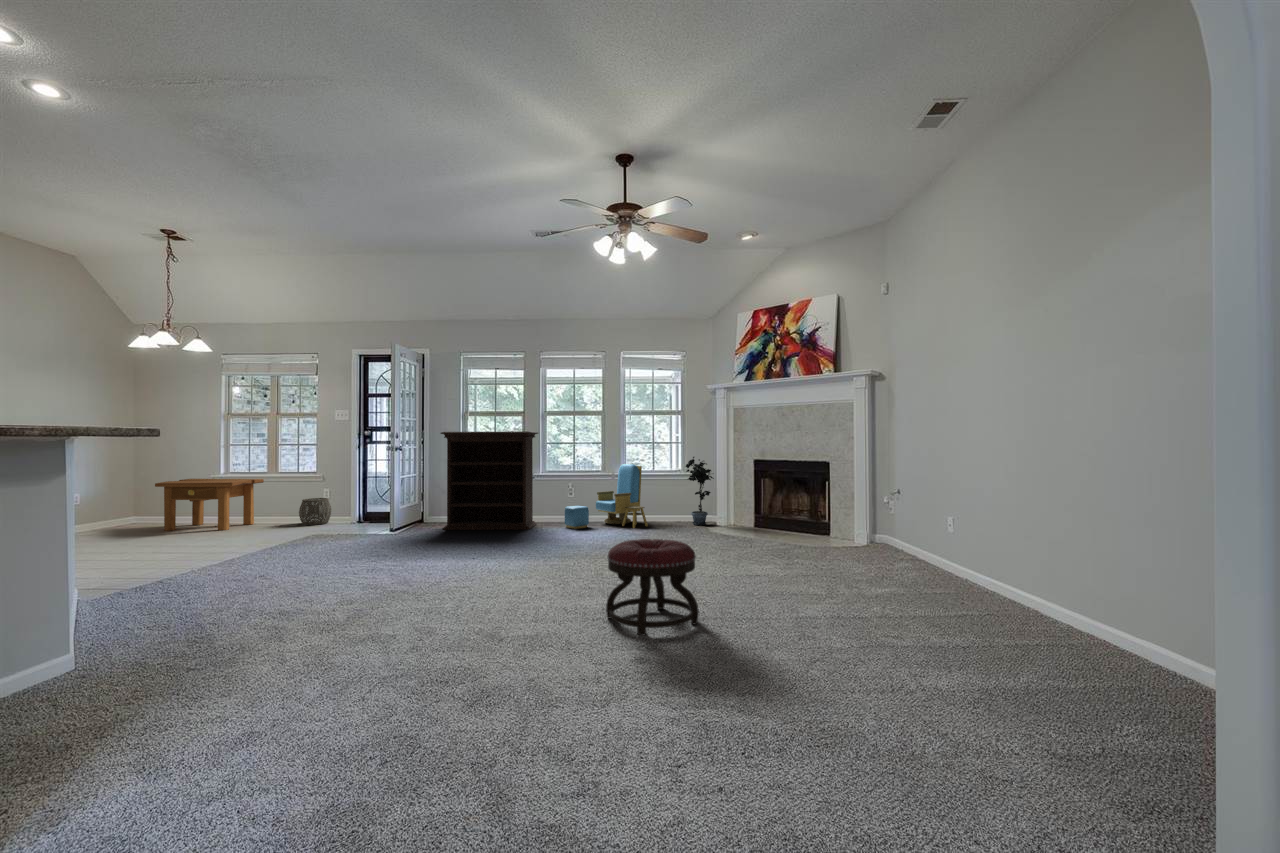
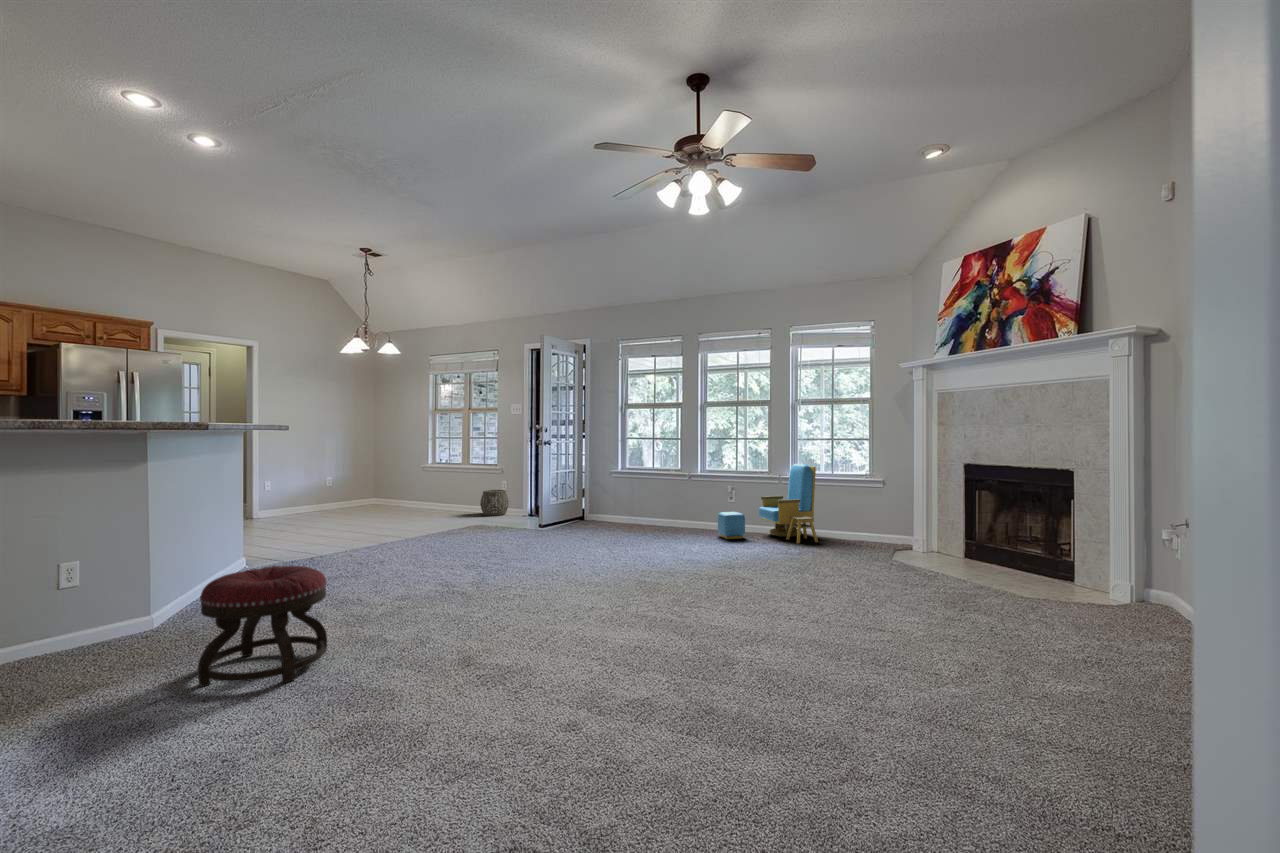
bookshelf: present [441,431,538,530] -> none [588,425,694,536]
potted plant: present [686,457,714,525] -> none [869,457,911,546]
side table: present [155,479,264,531] -> none [373,468,456,516]
ottoman: present [606,539,699,635] -> present [197,566,327,687]

